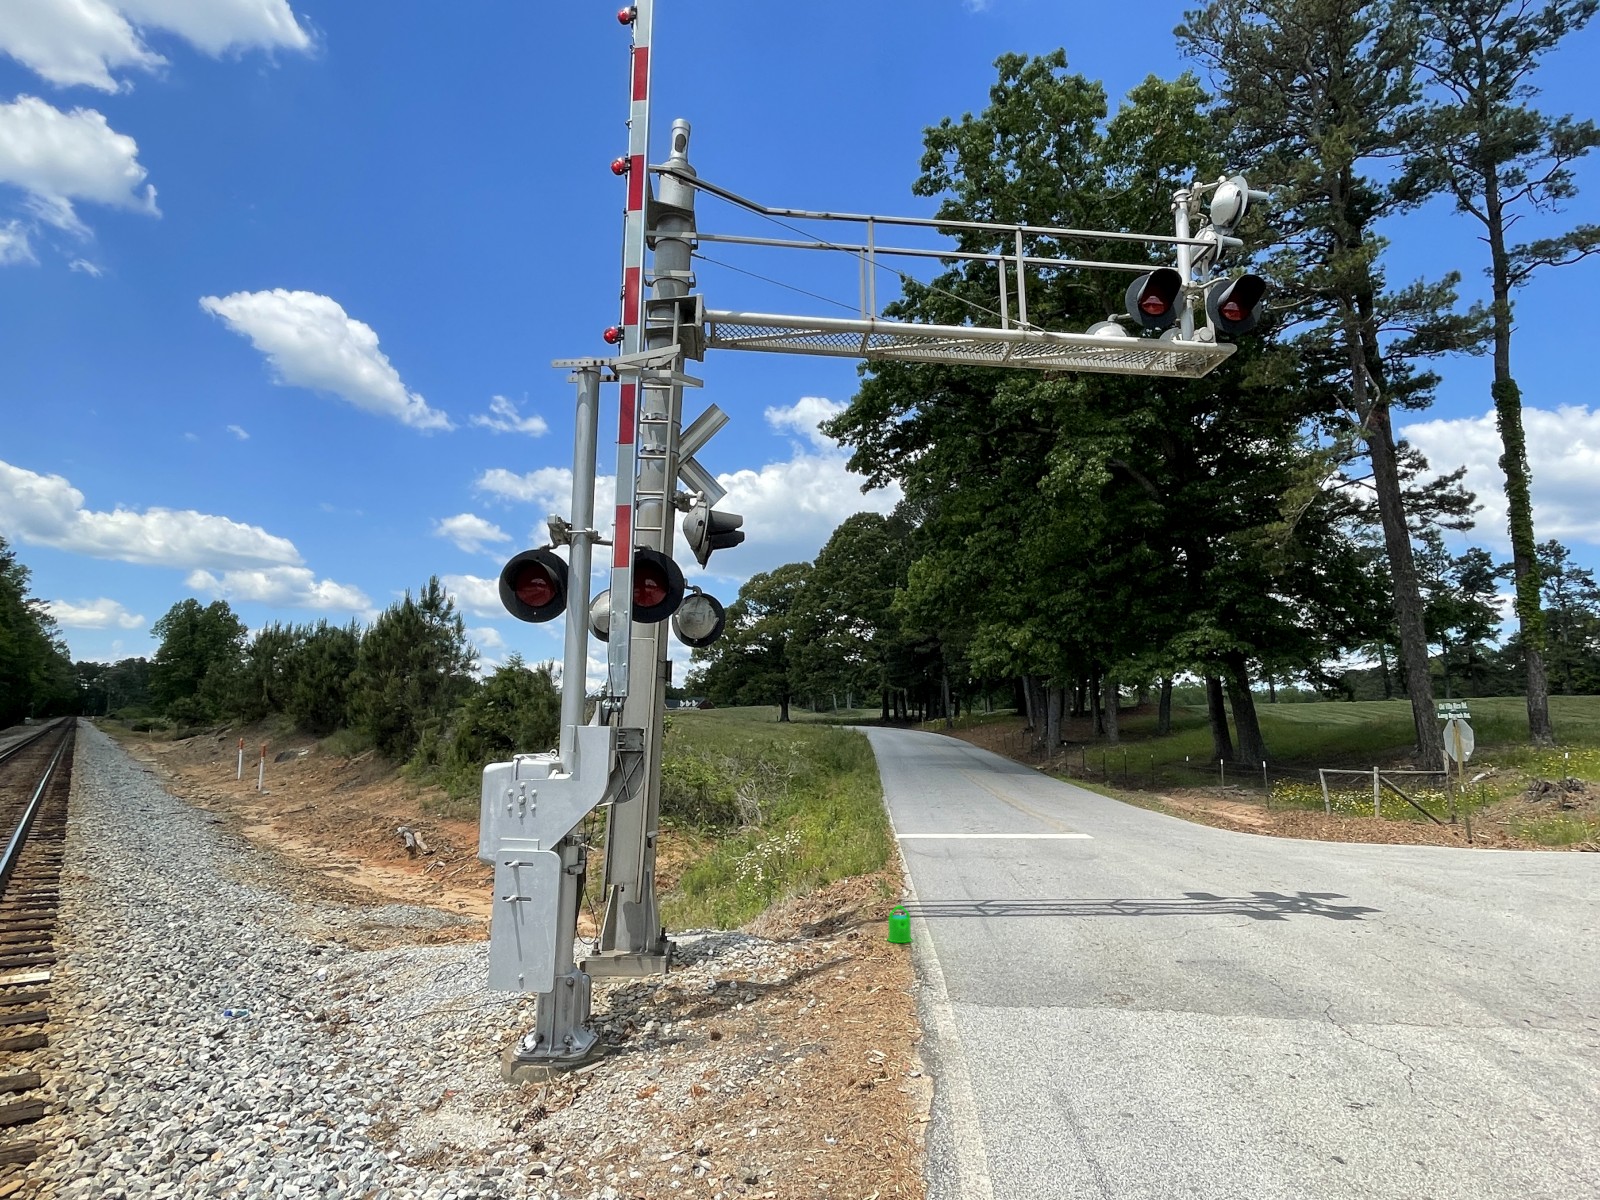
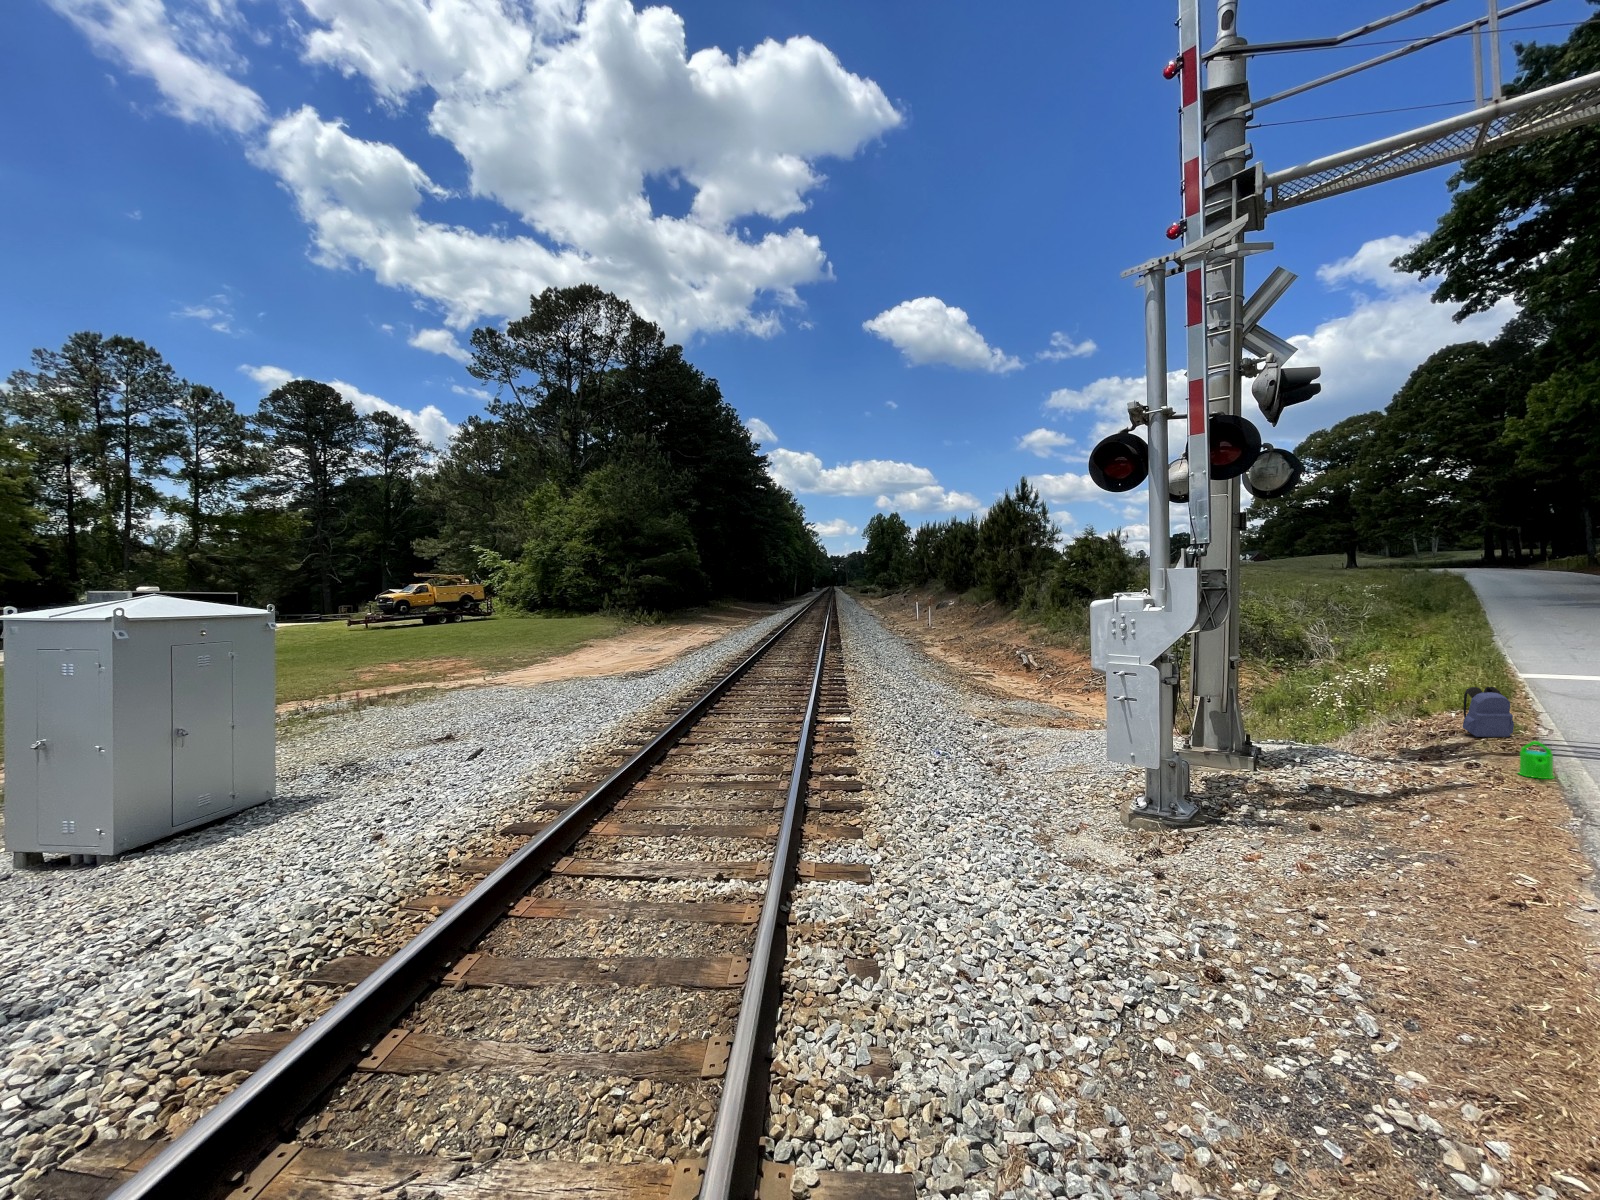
backpack: none [847,852,883,904] -> present [1462,687,1514,737]

